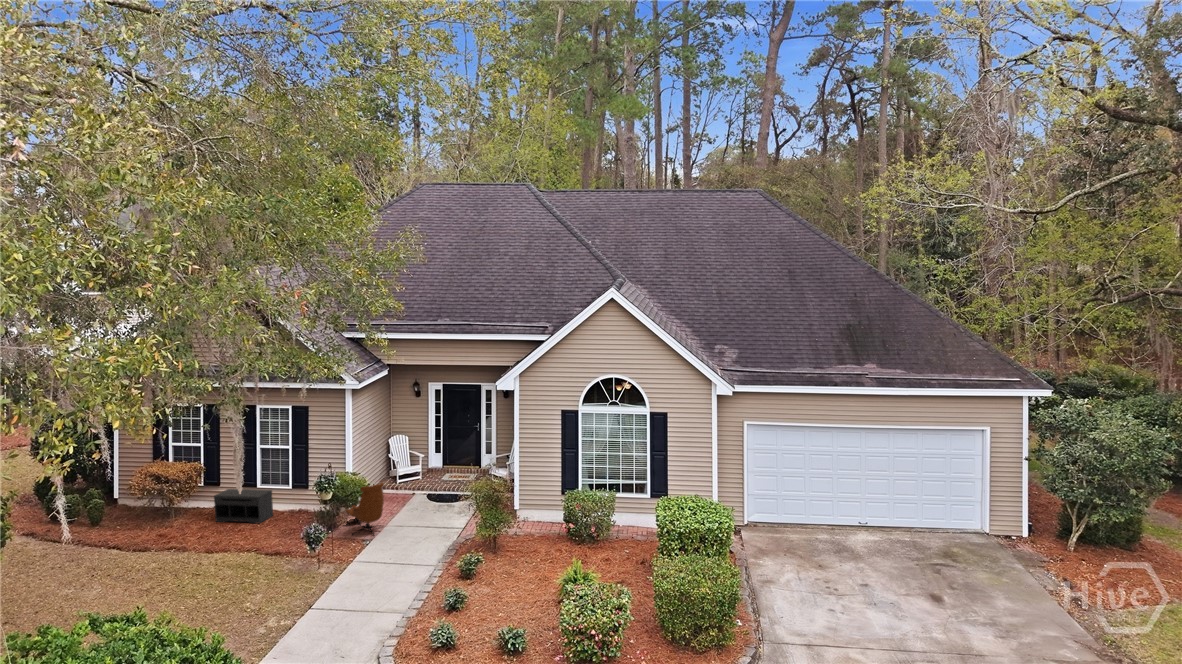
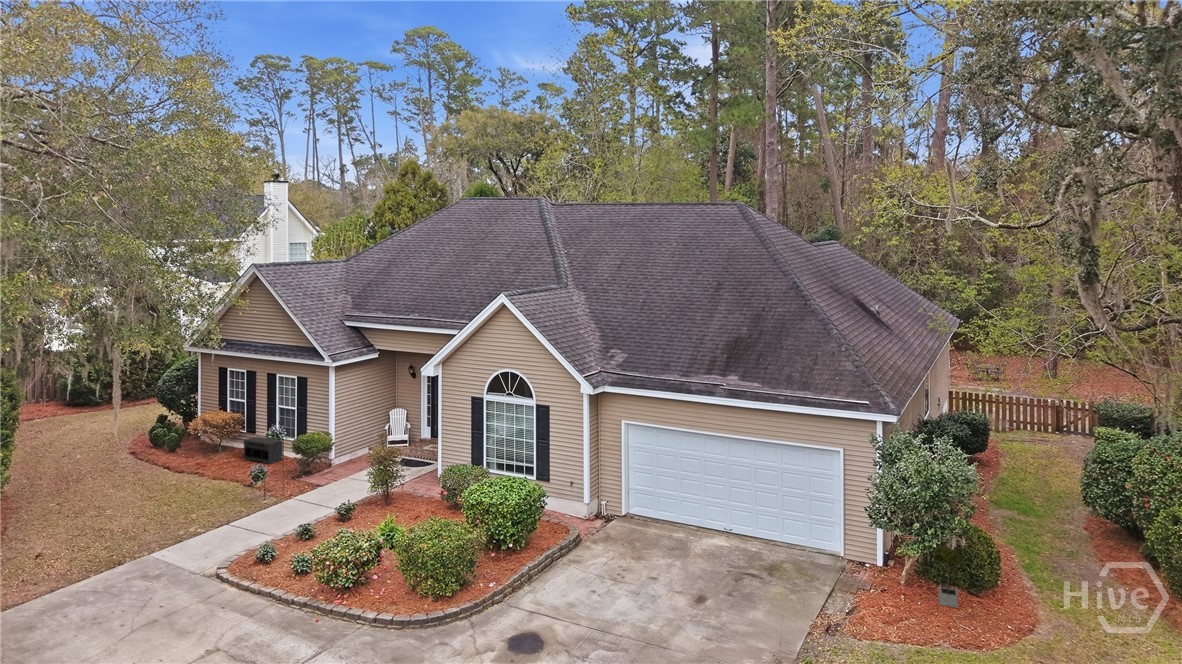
lounge chair: present [345,483,384,533] -> none [316,442,343,482]
potted tree: none [1120,509,1152,566] -> present [934,545,962,608]

